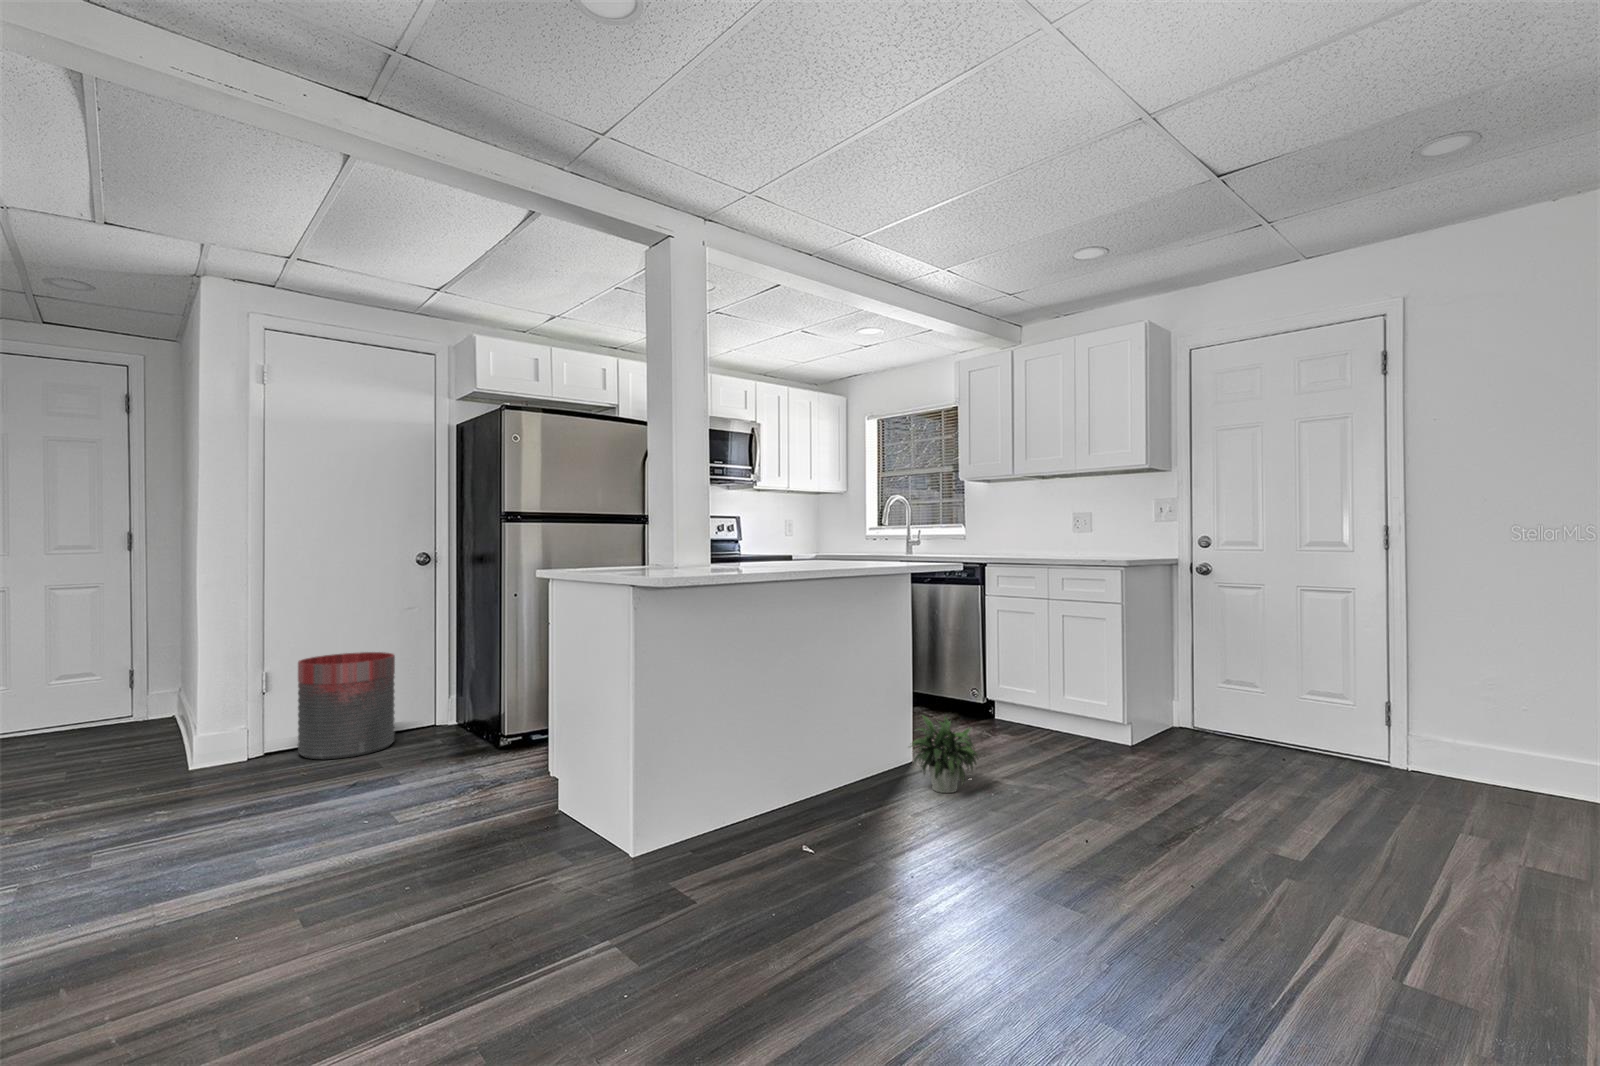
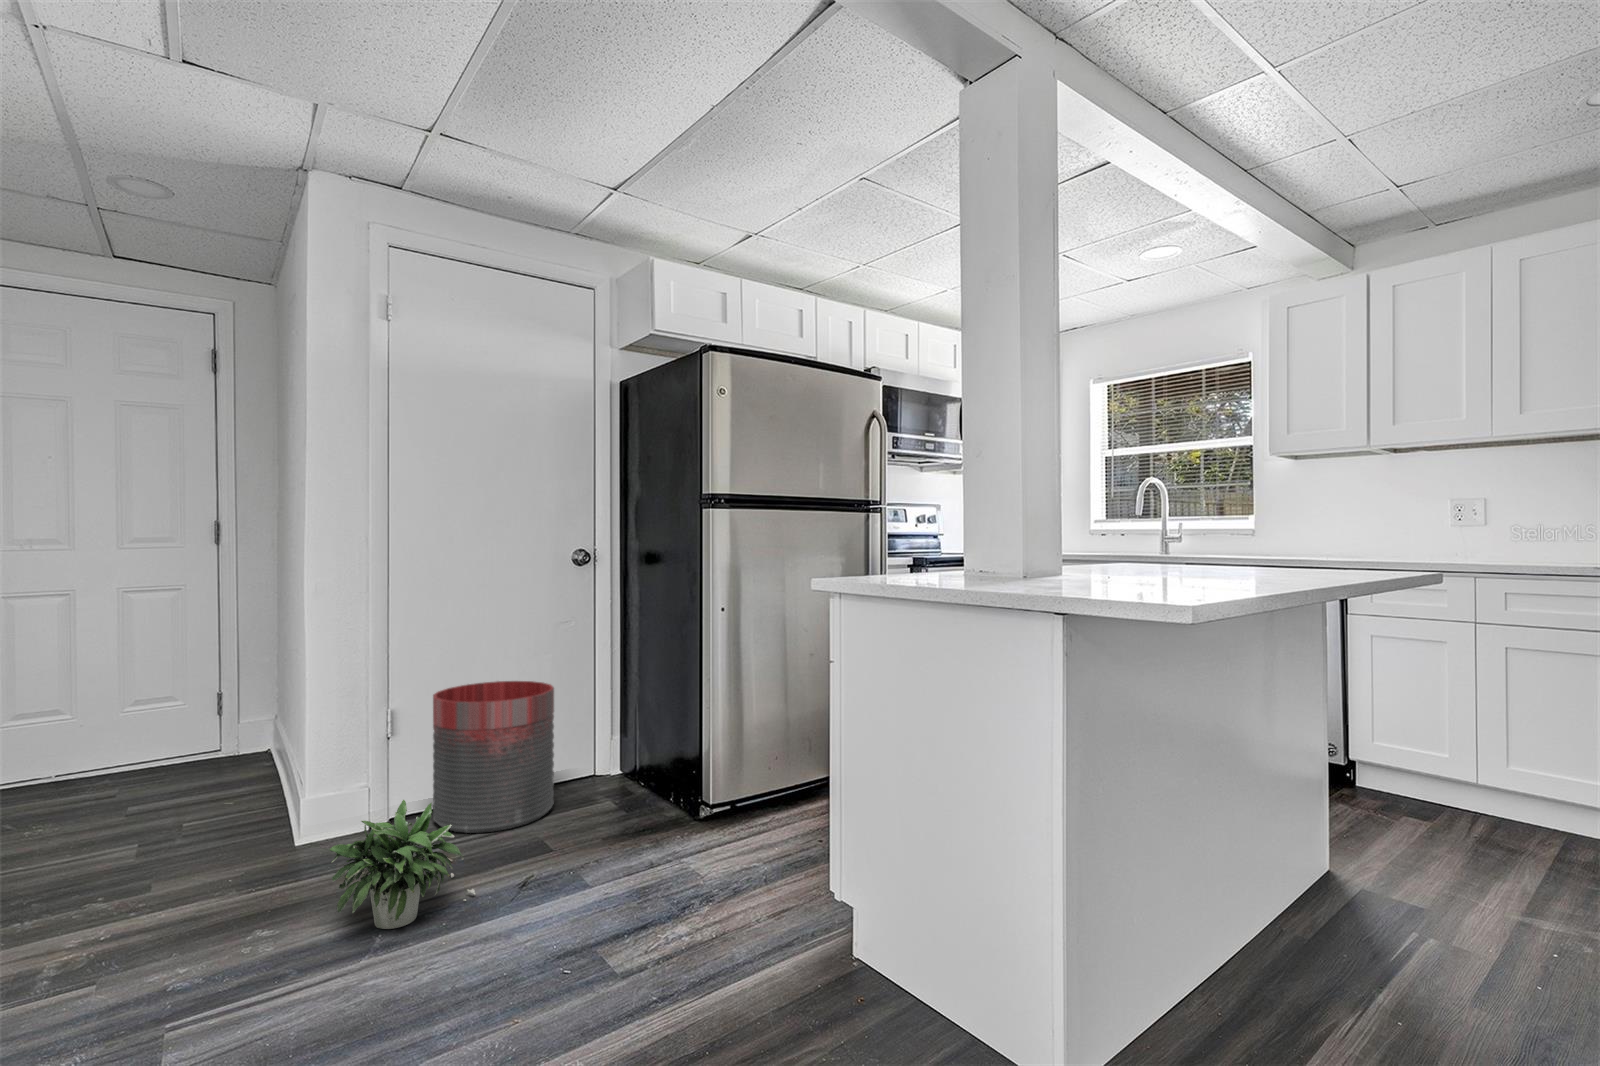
potted plant: present [911,715,978,793] -> present [329,800,475,929]

